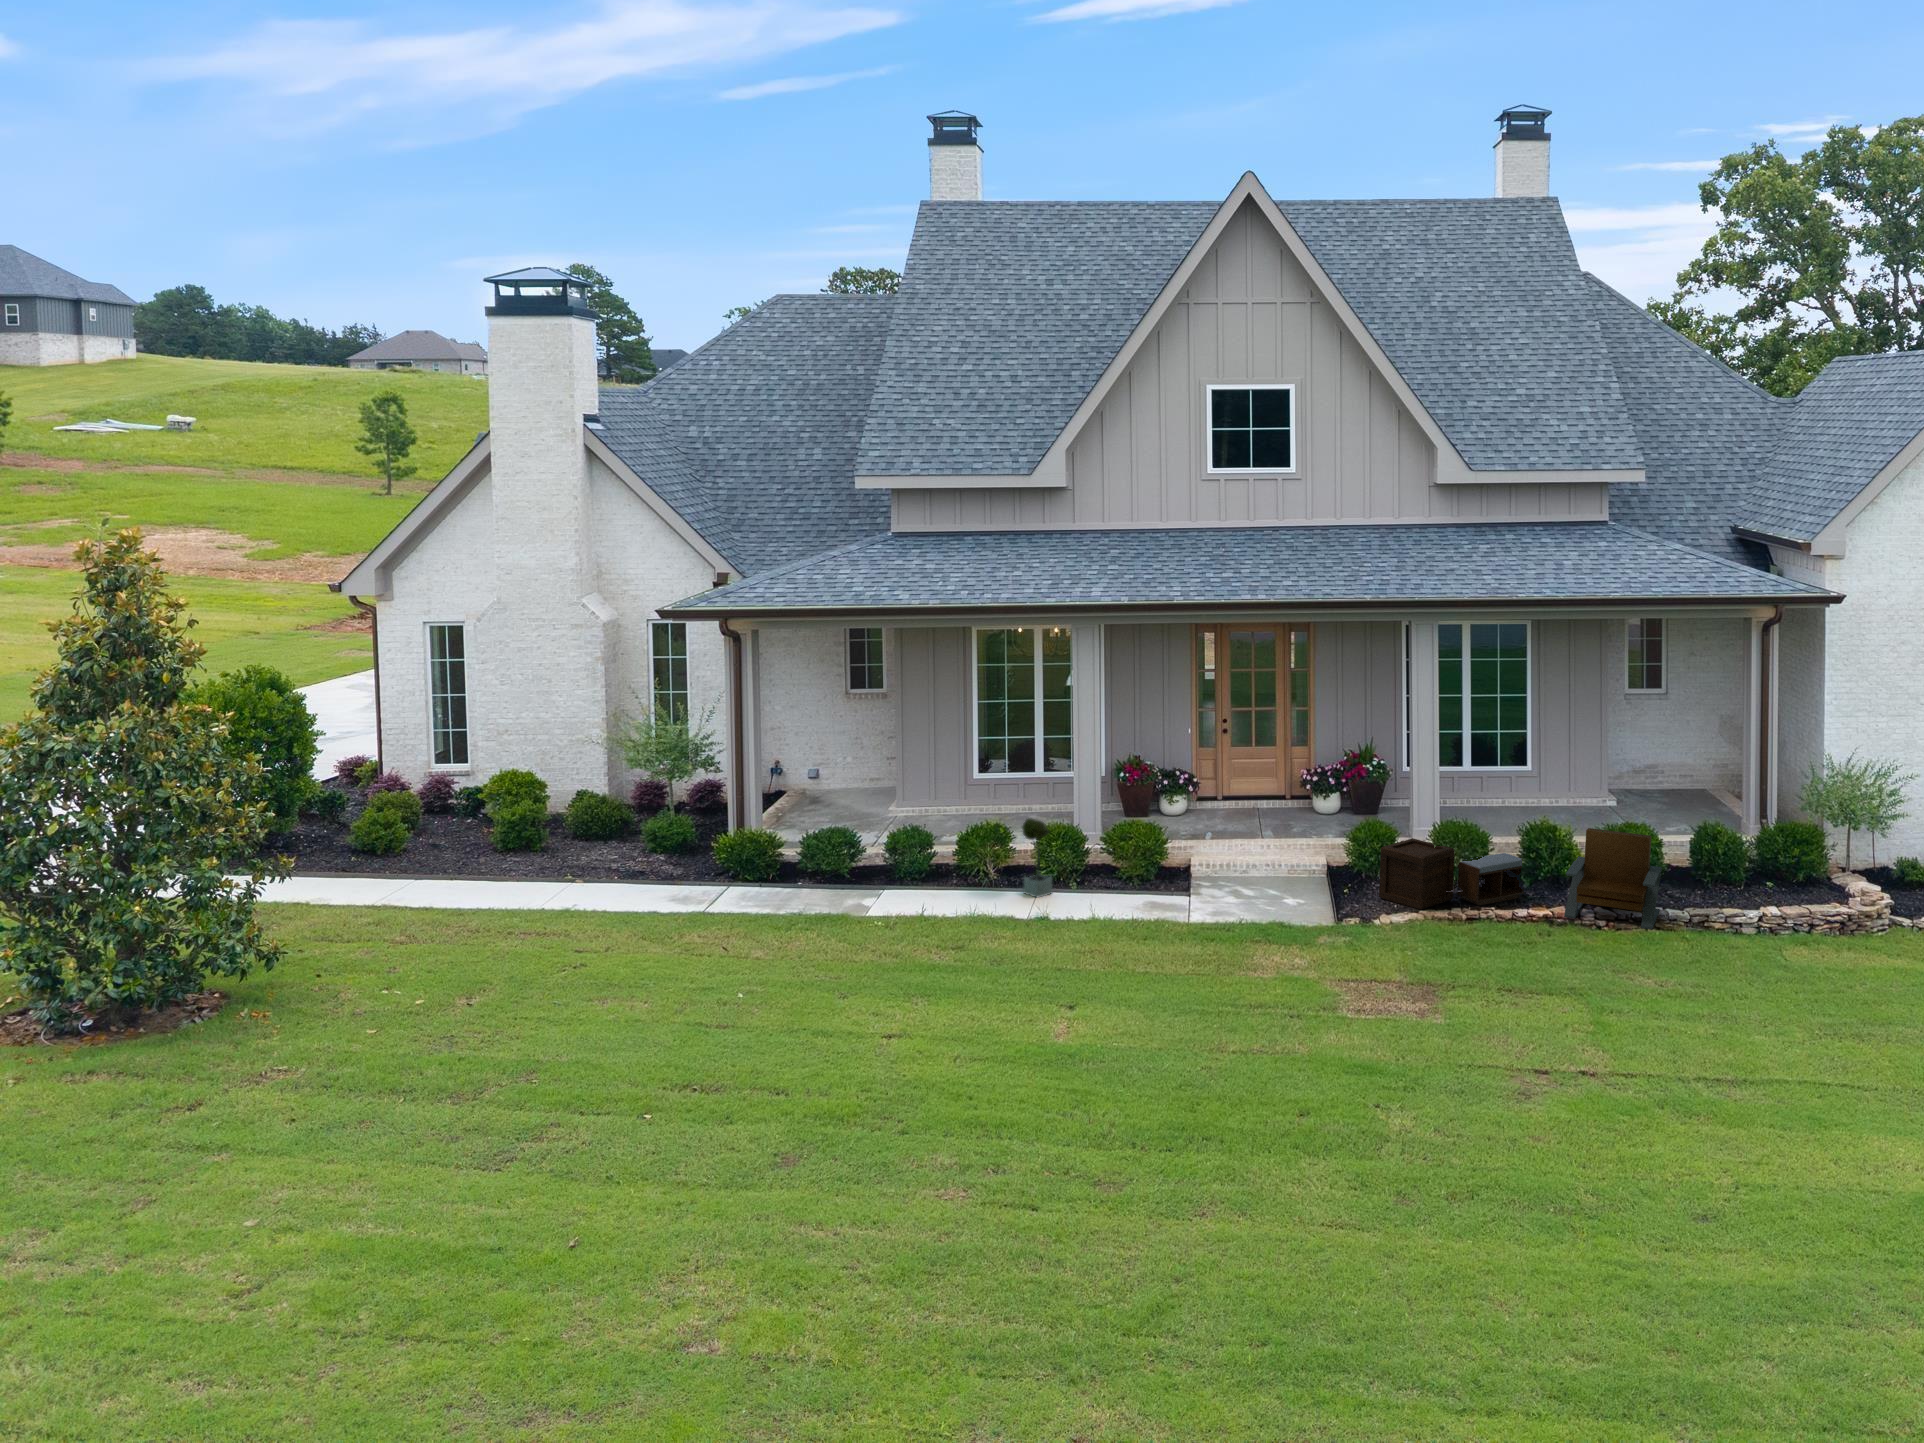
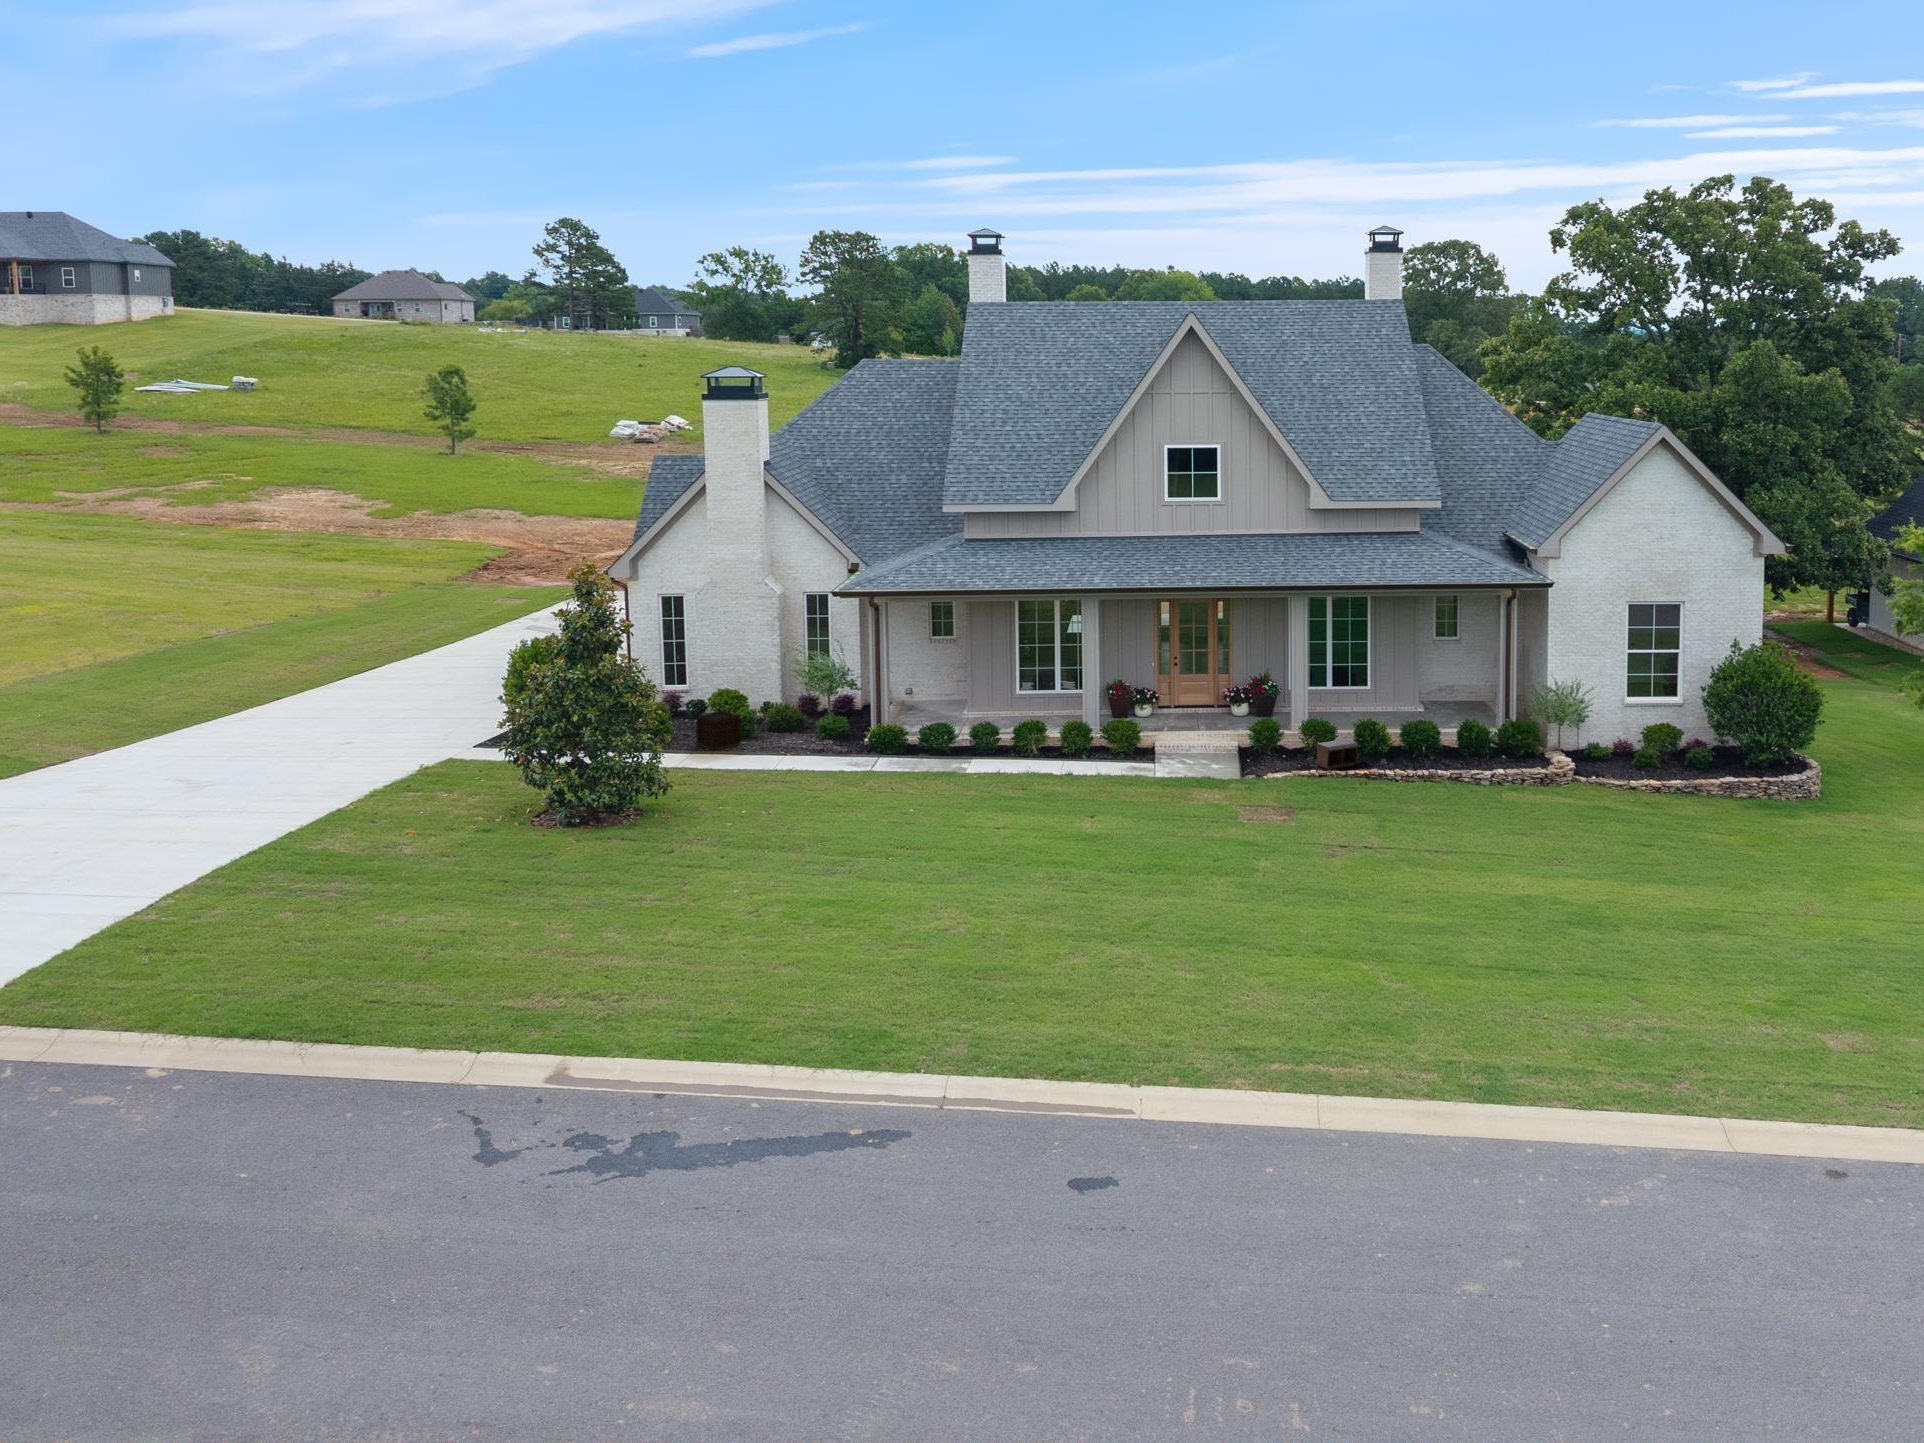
potted tree: present [1022,818,1052,898] -> none [1054,717,1073,764]
lounge chair: present [1564,828,1662,929] -> none [1378,724,1439,782]
wooden crate: present [1379,838,1455,910] -> present [696,711,741,750]

